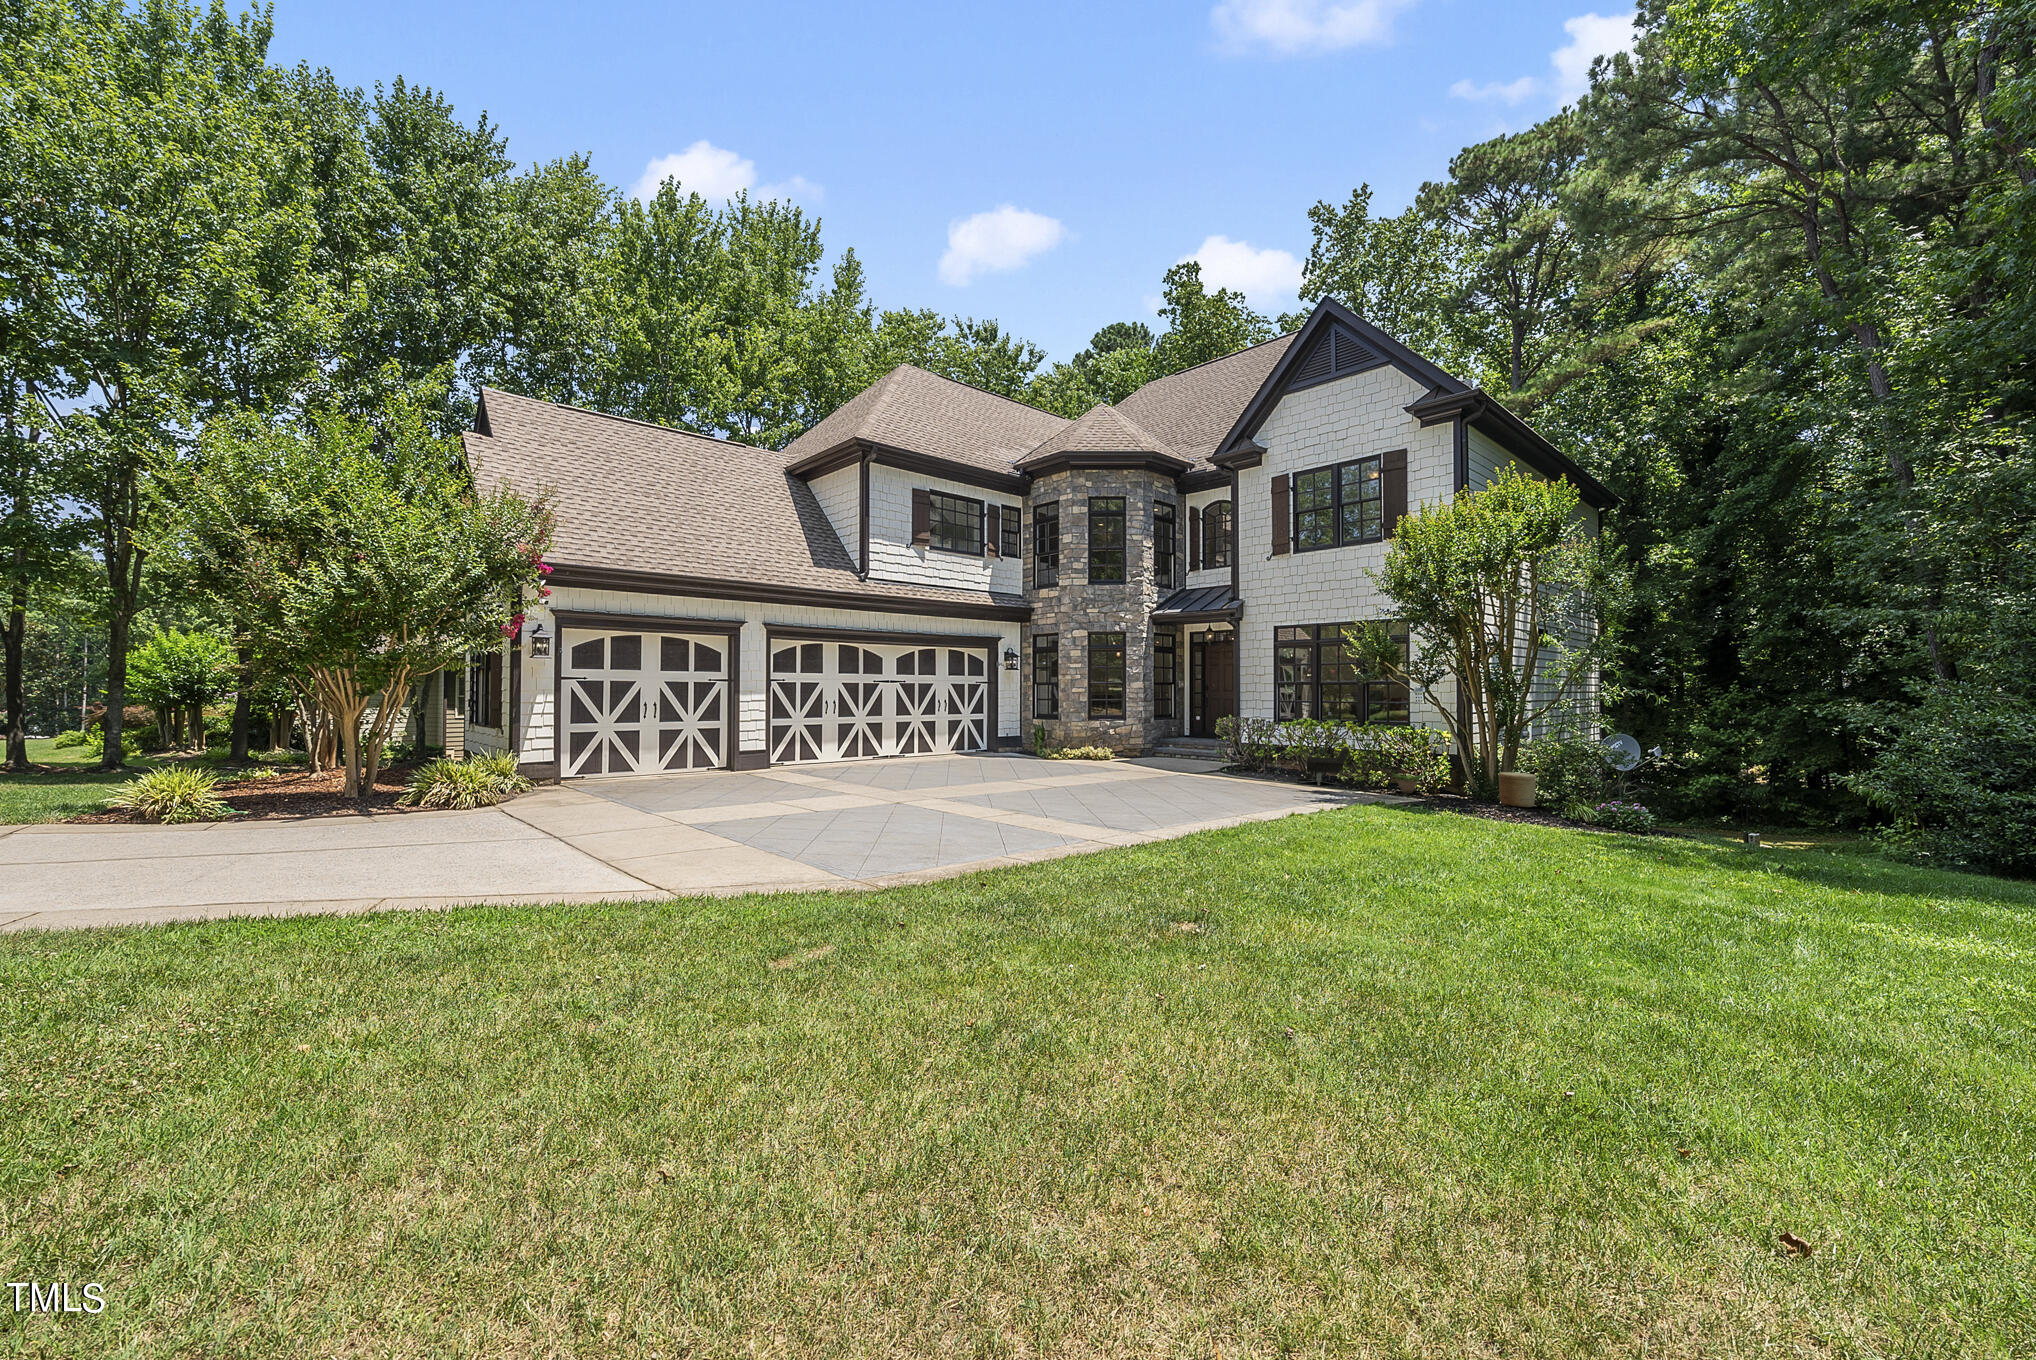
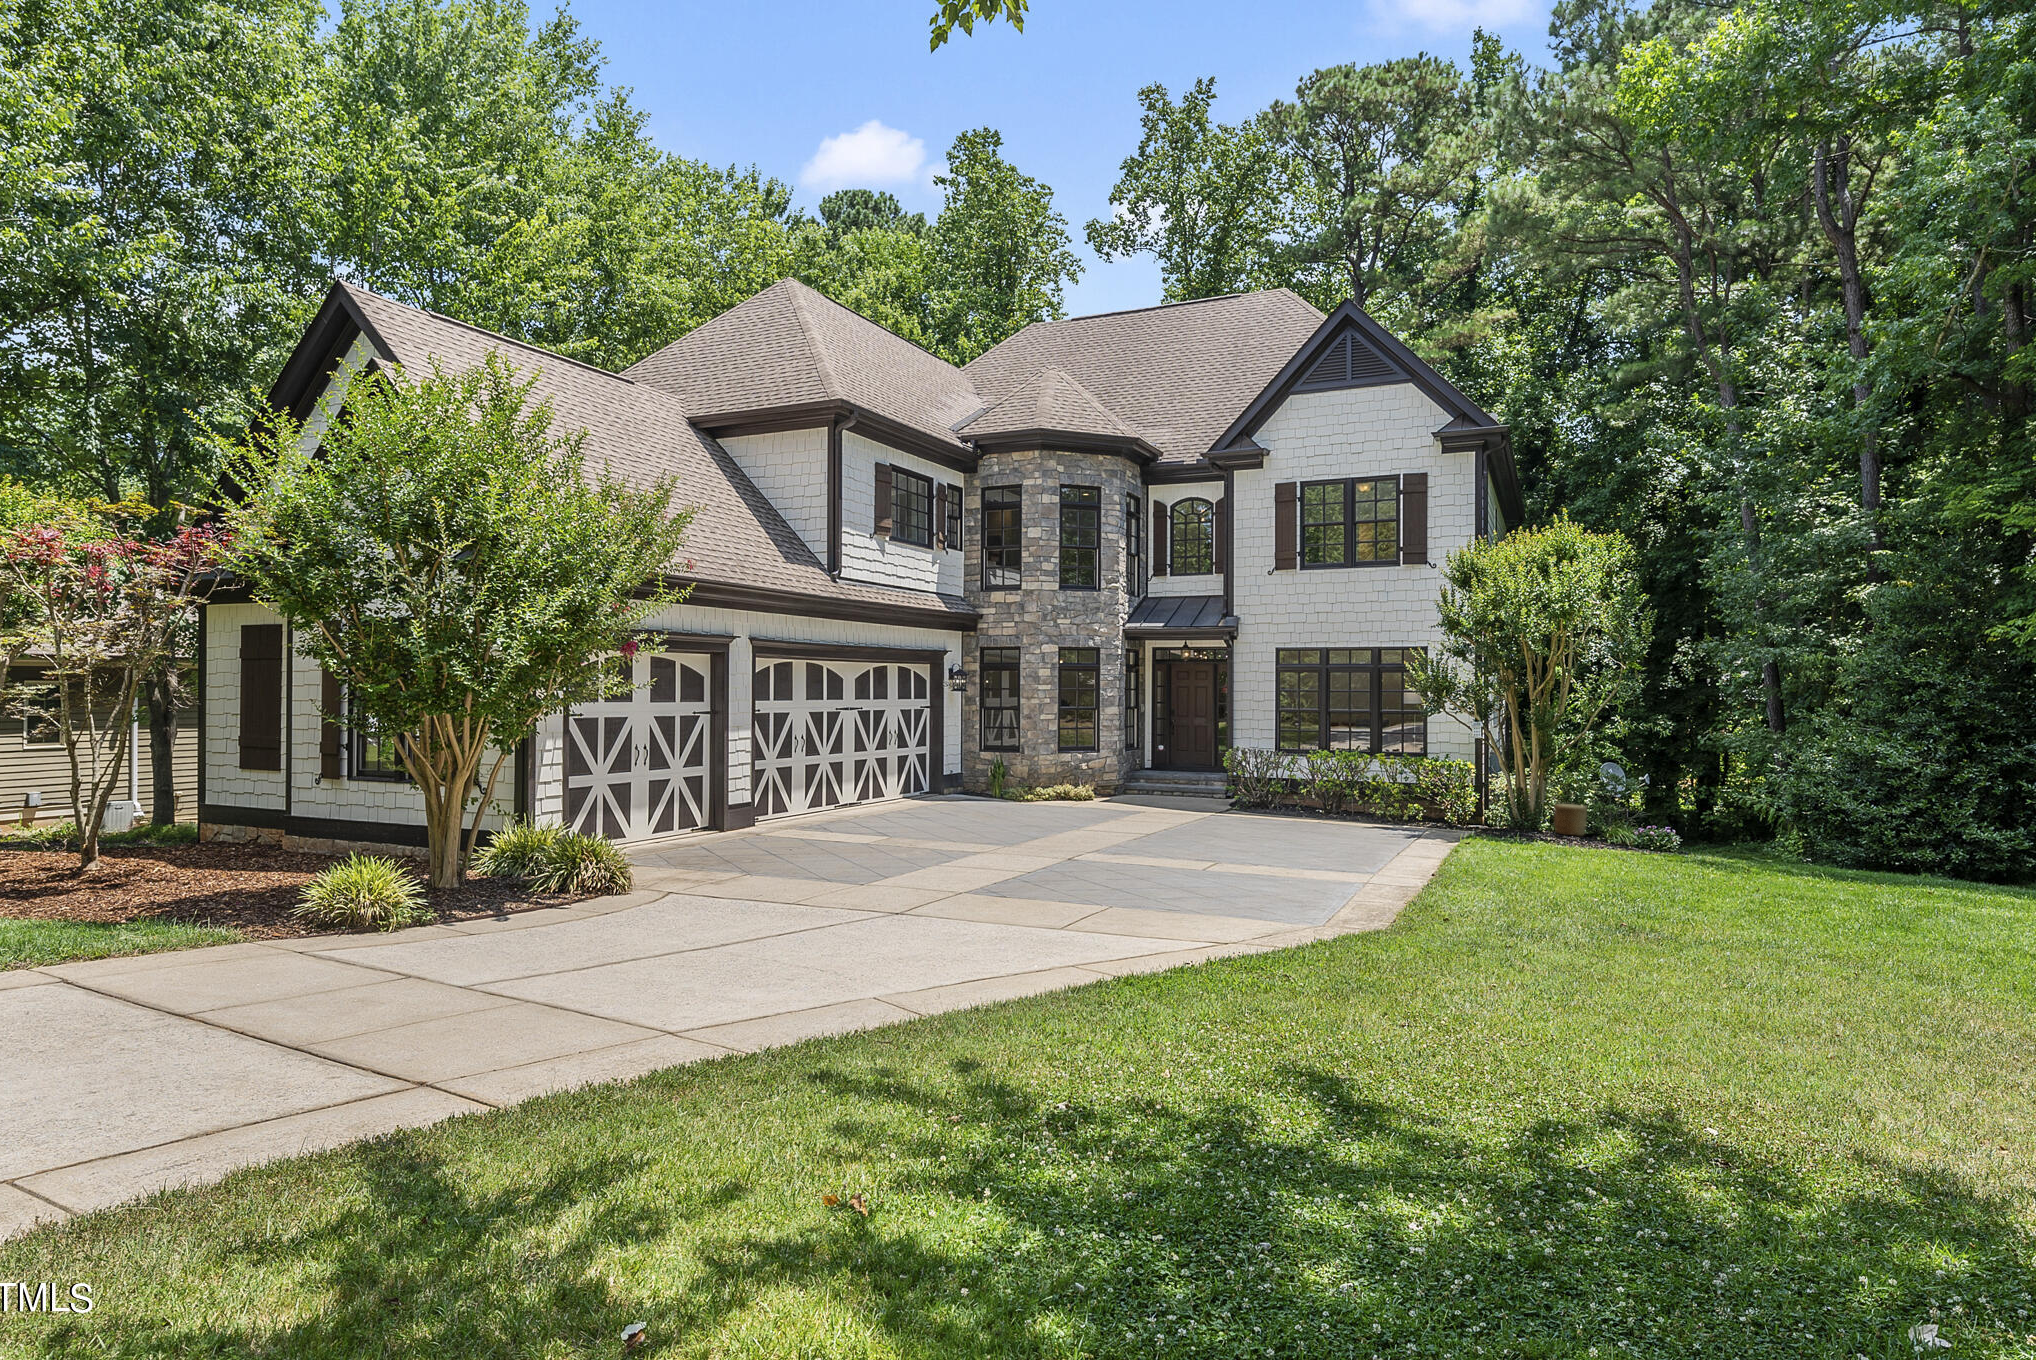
lounge chair: present [1307,747,1349,785] -> none [1348,780,1401,821]
decorative plant: present [1392,773,1426,793] -> none [1443,806,1480,826]

